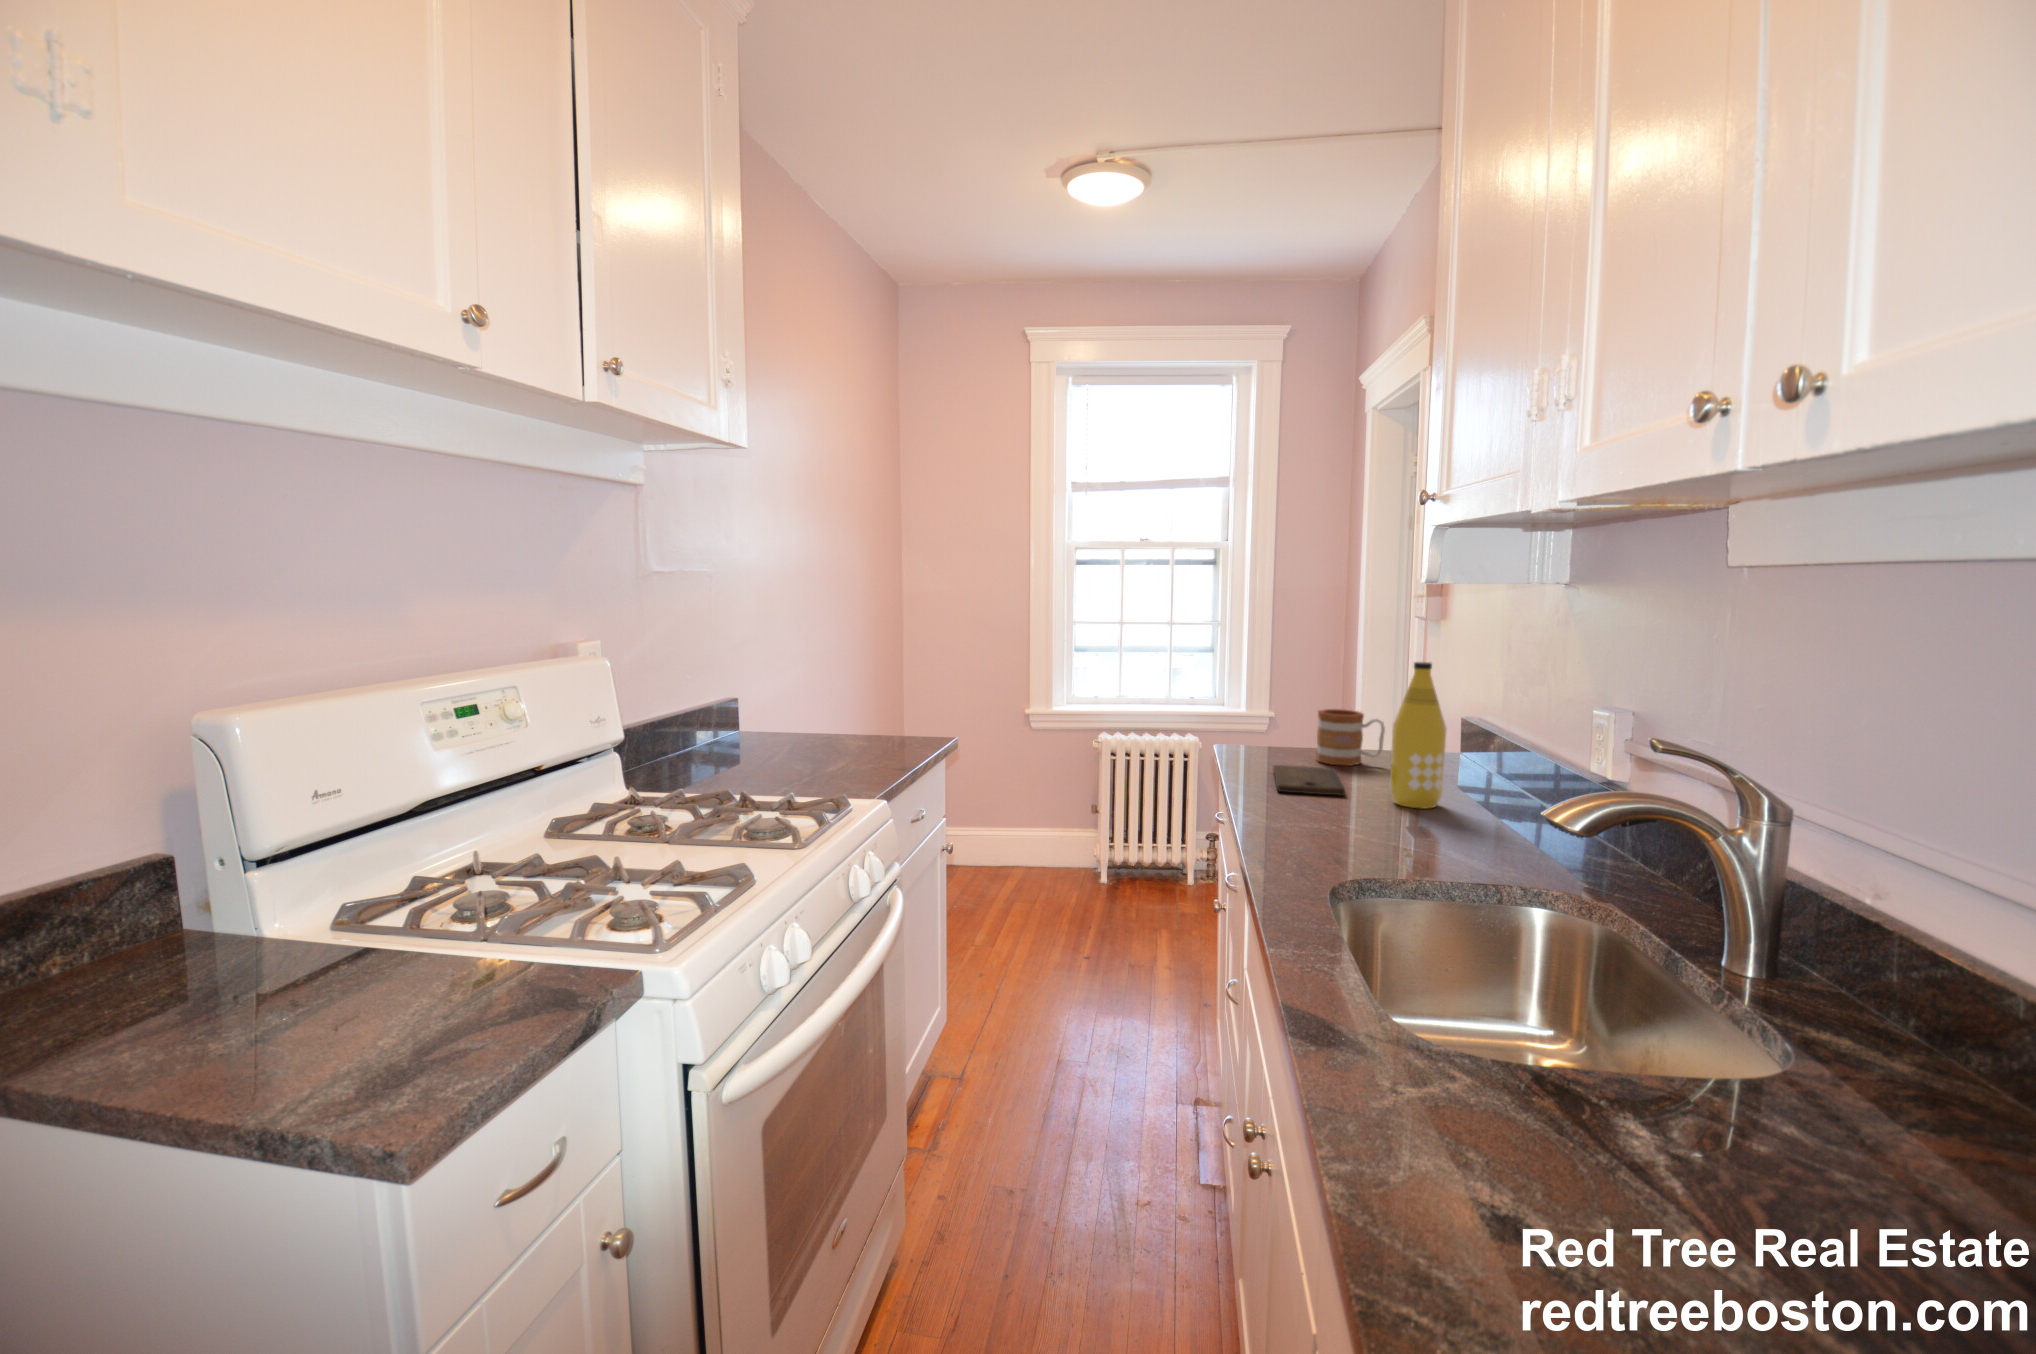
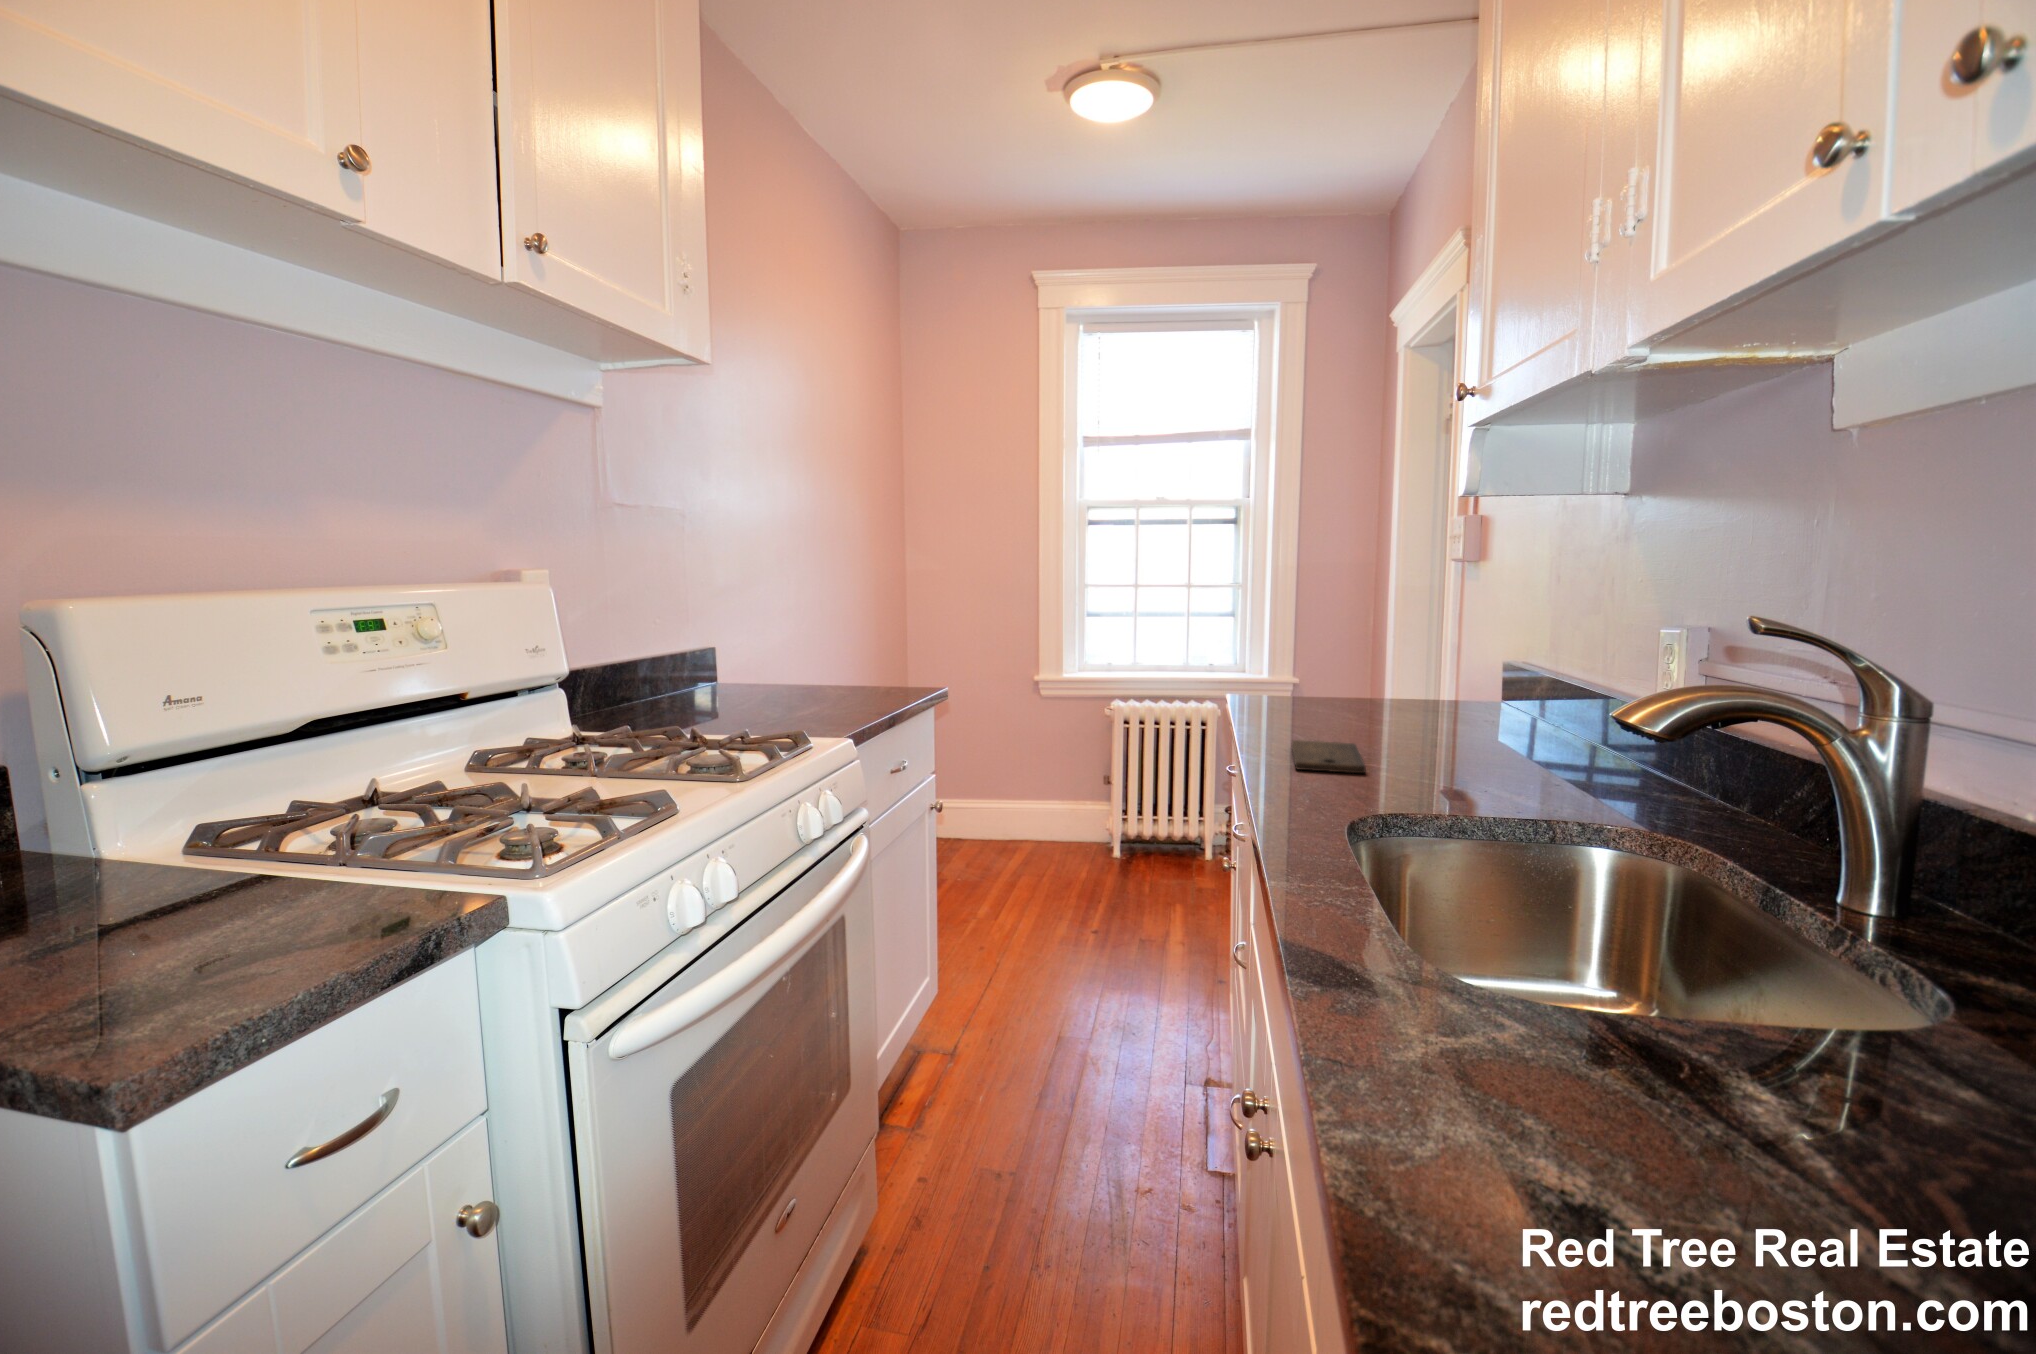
bottle: present [1389,662,1447,808] -> none [1412,635,1472,787]
mug: present [1316,709,1385,766] -> none [1336,681,1409,740]

